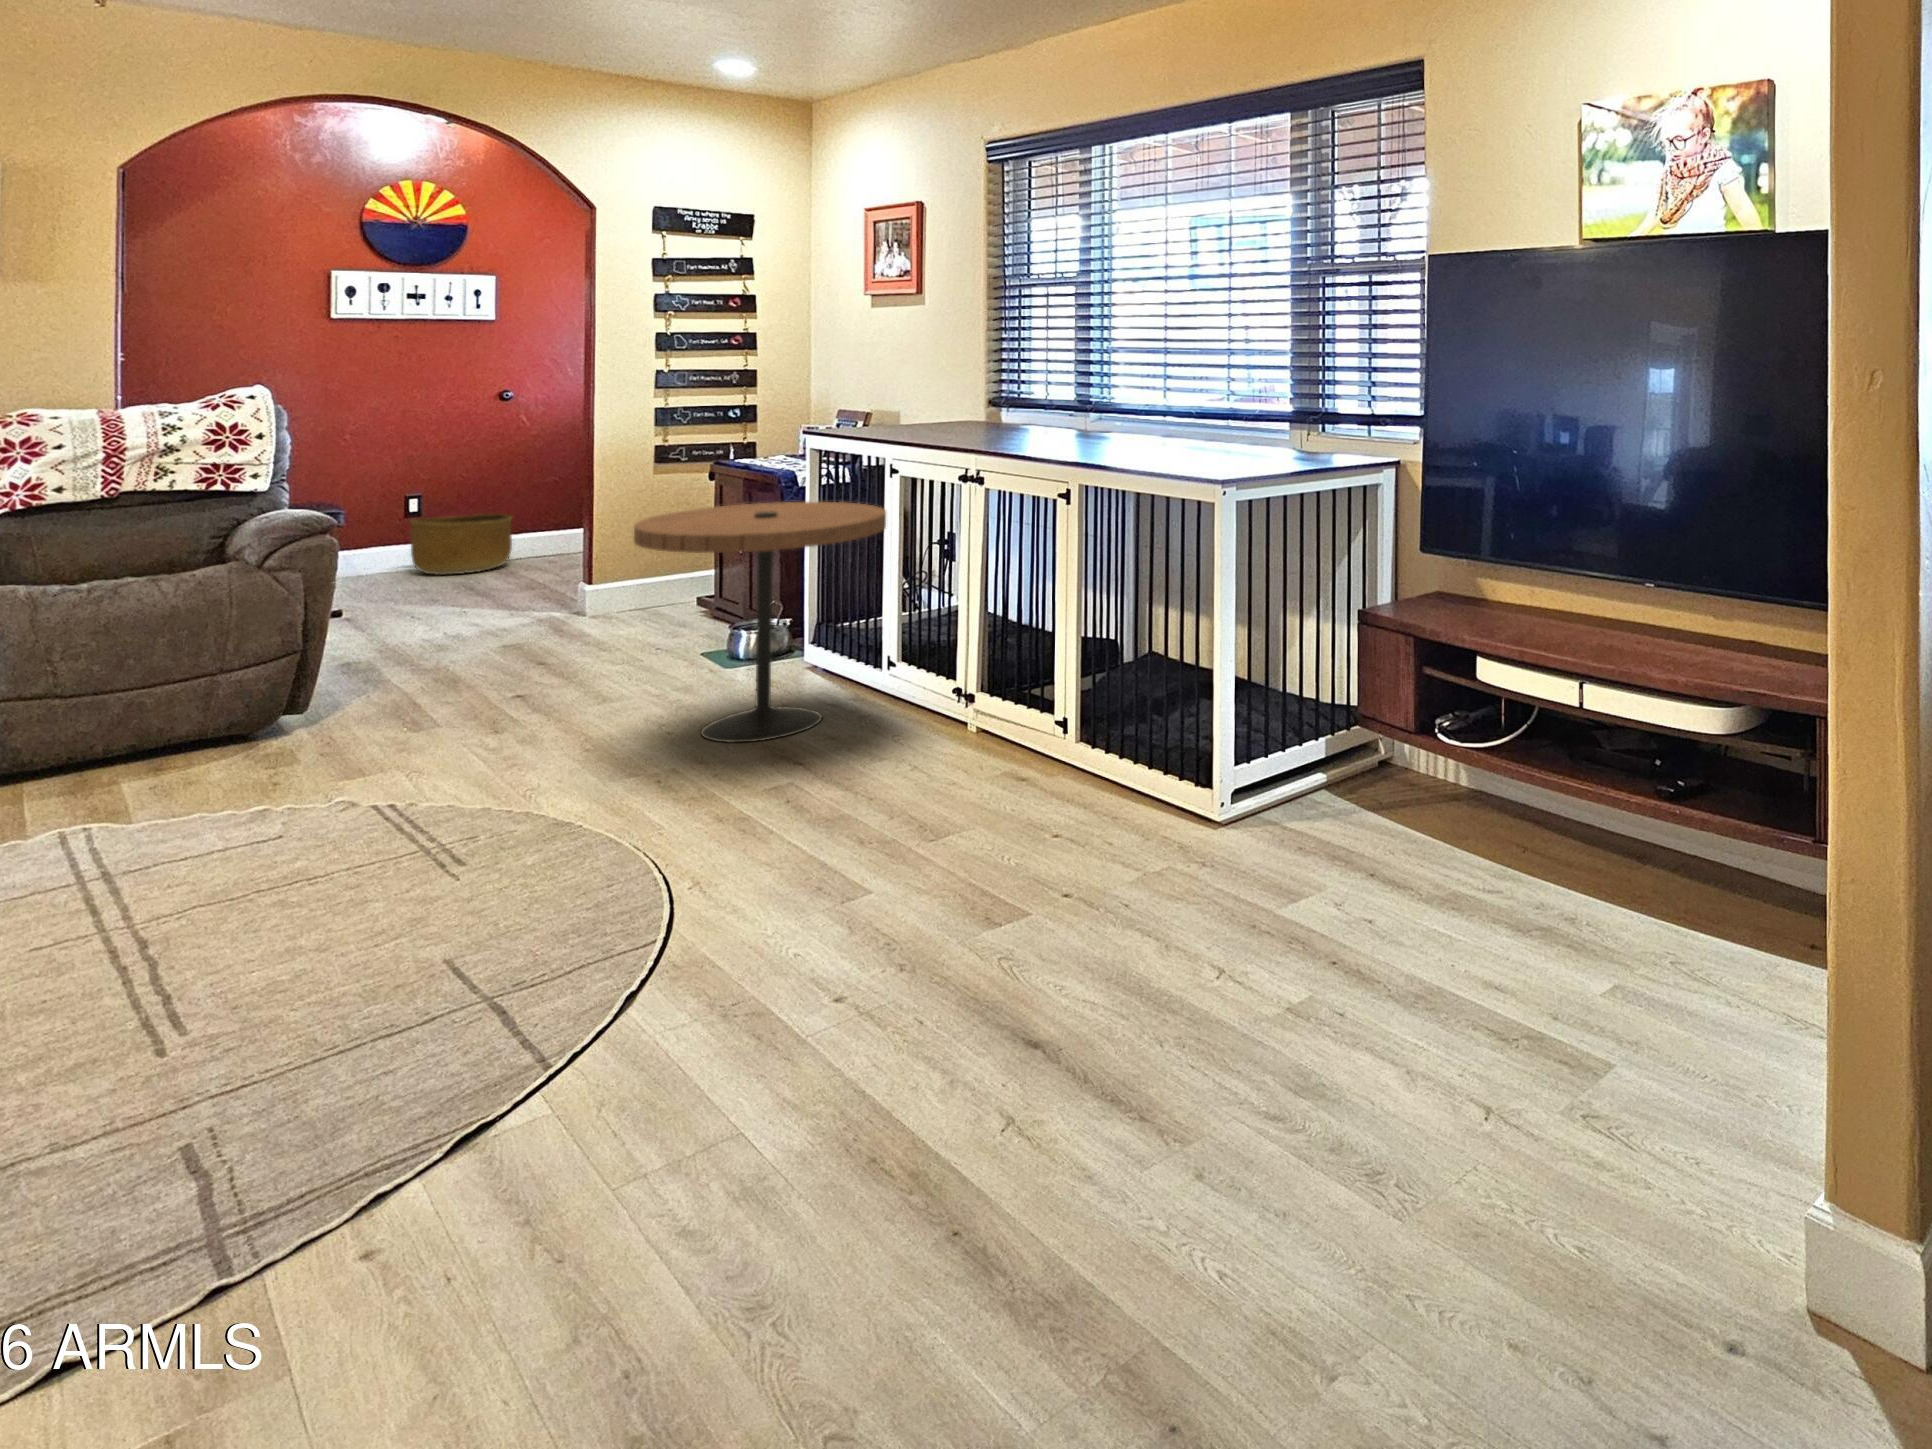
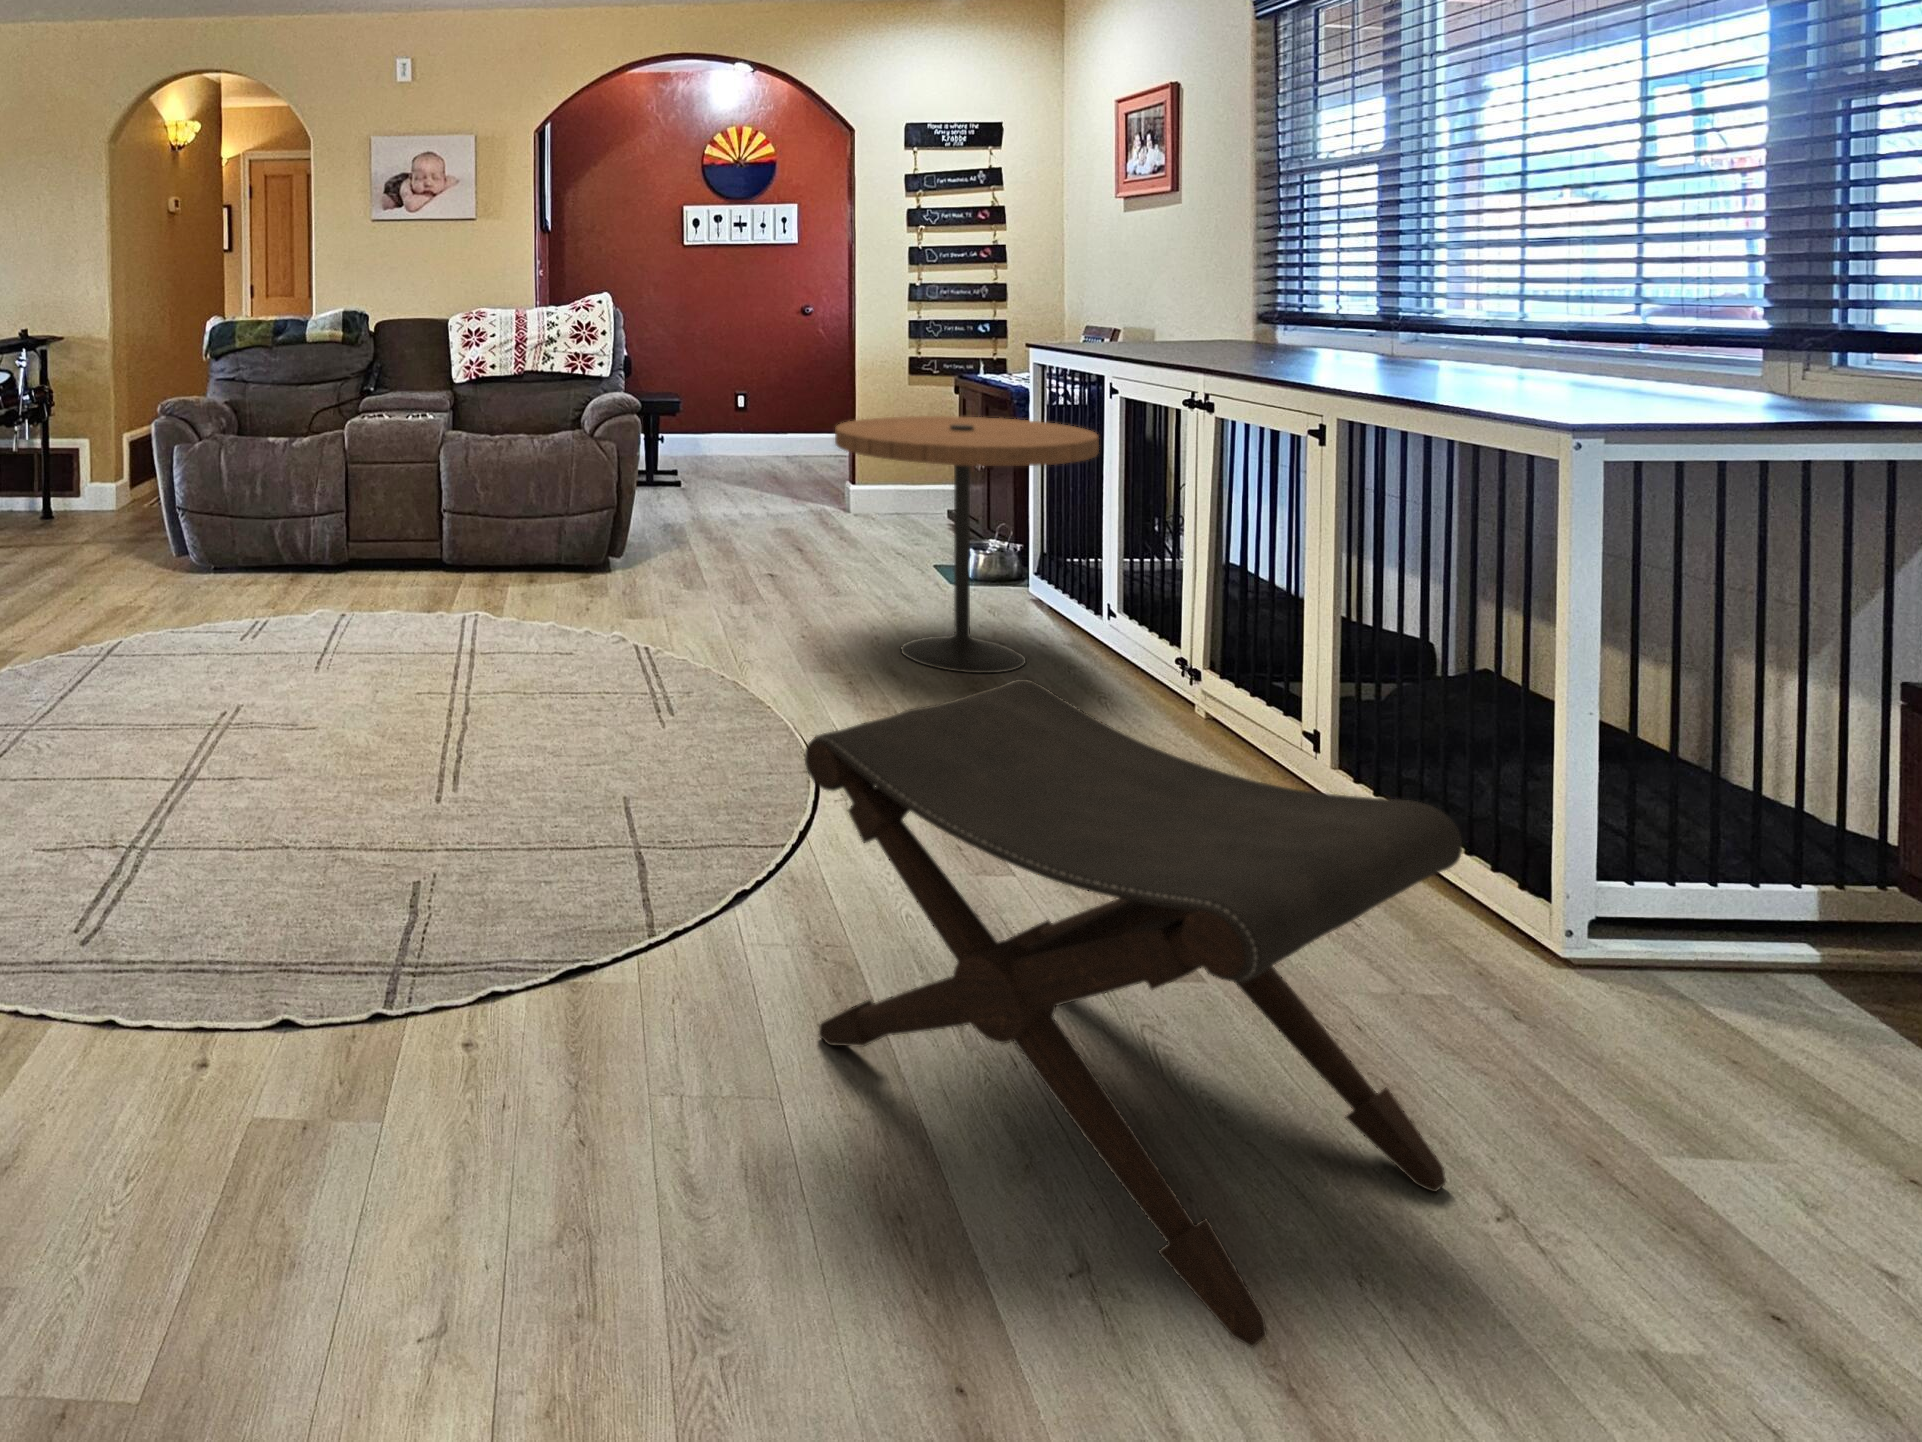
basket: present [411,514,512,575] -> none [736,415,809,465]
footstool: none [748,714,1177,1084] -> present [805,679,1462,1348]

